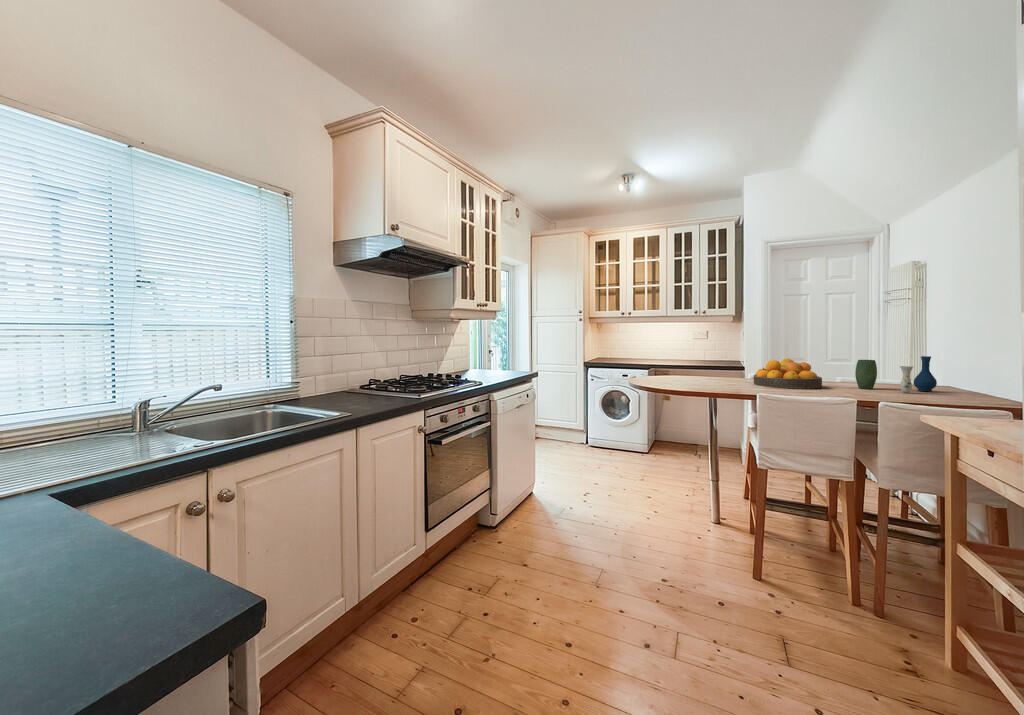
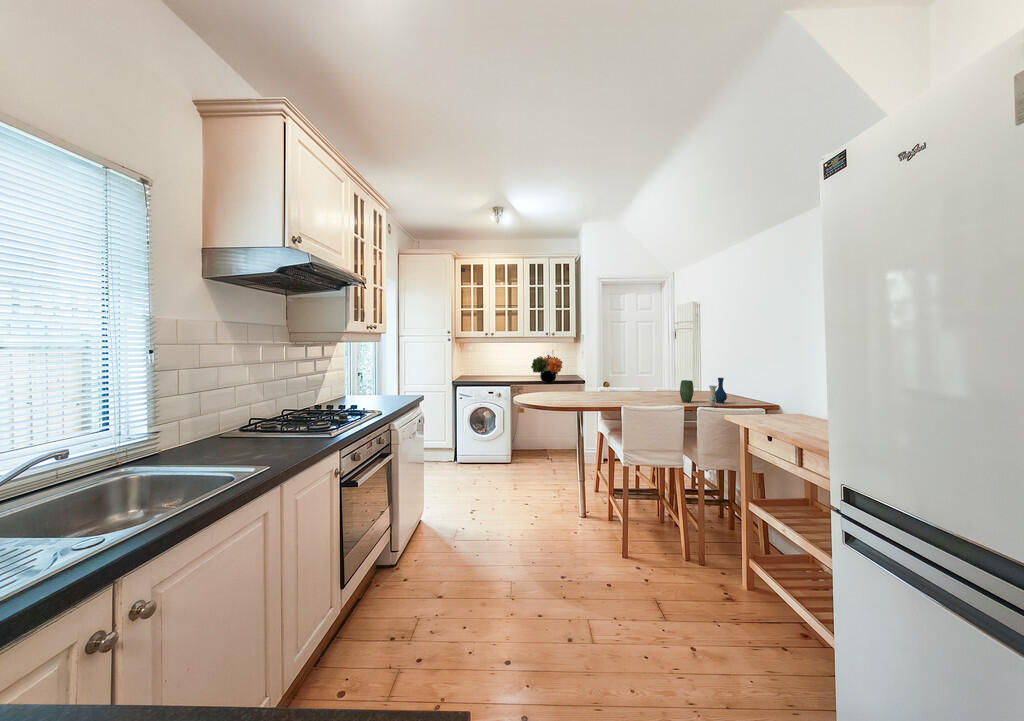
flower arrangement: none [672,335,712,367] -> present [531,355,563,383]
fruit bowl: present [754,359,822,389] -> none [613,380,661,405]

